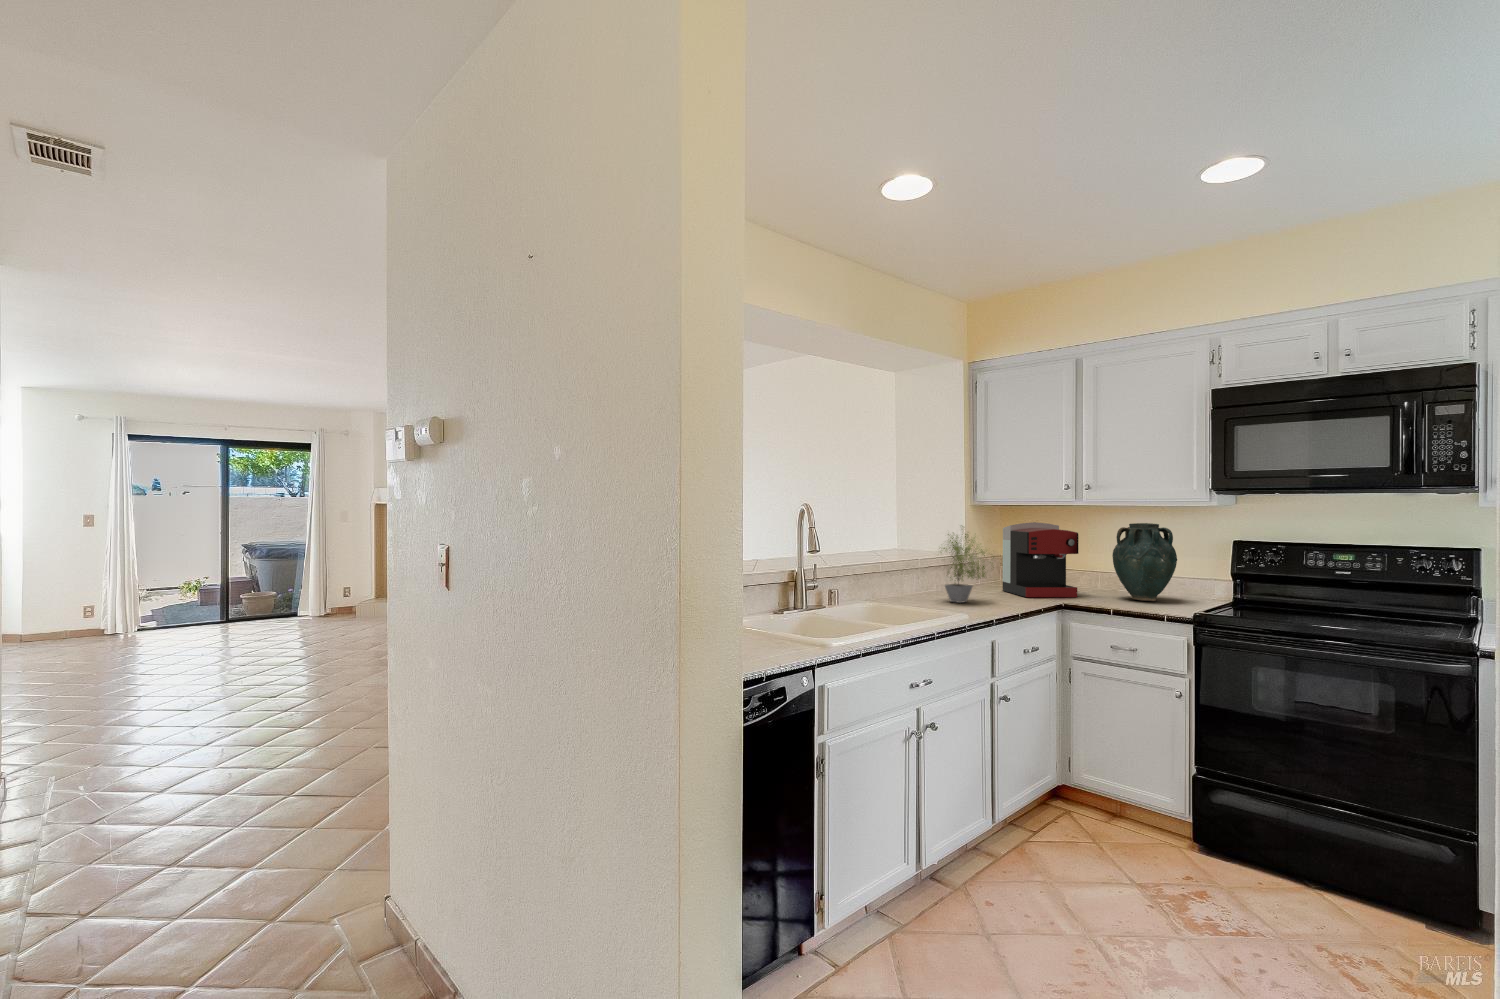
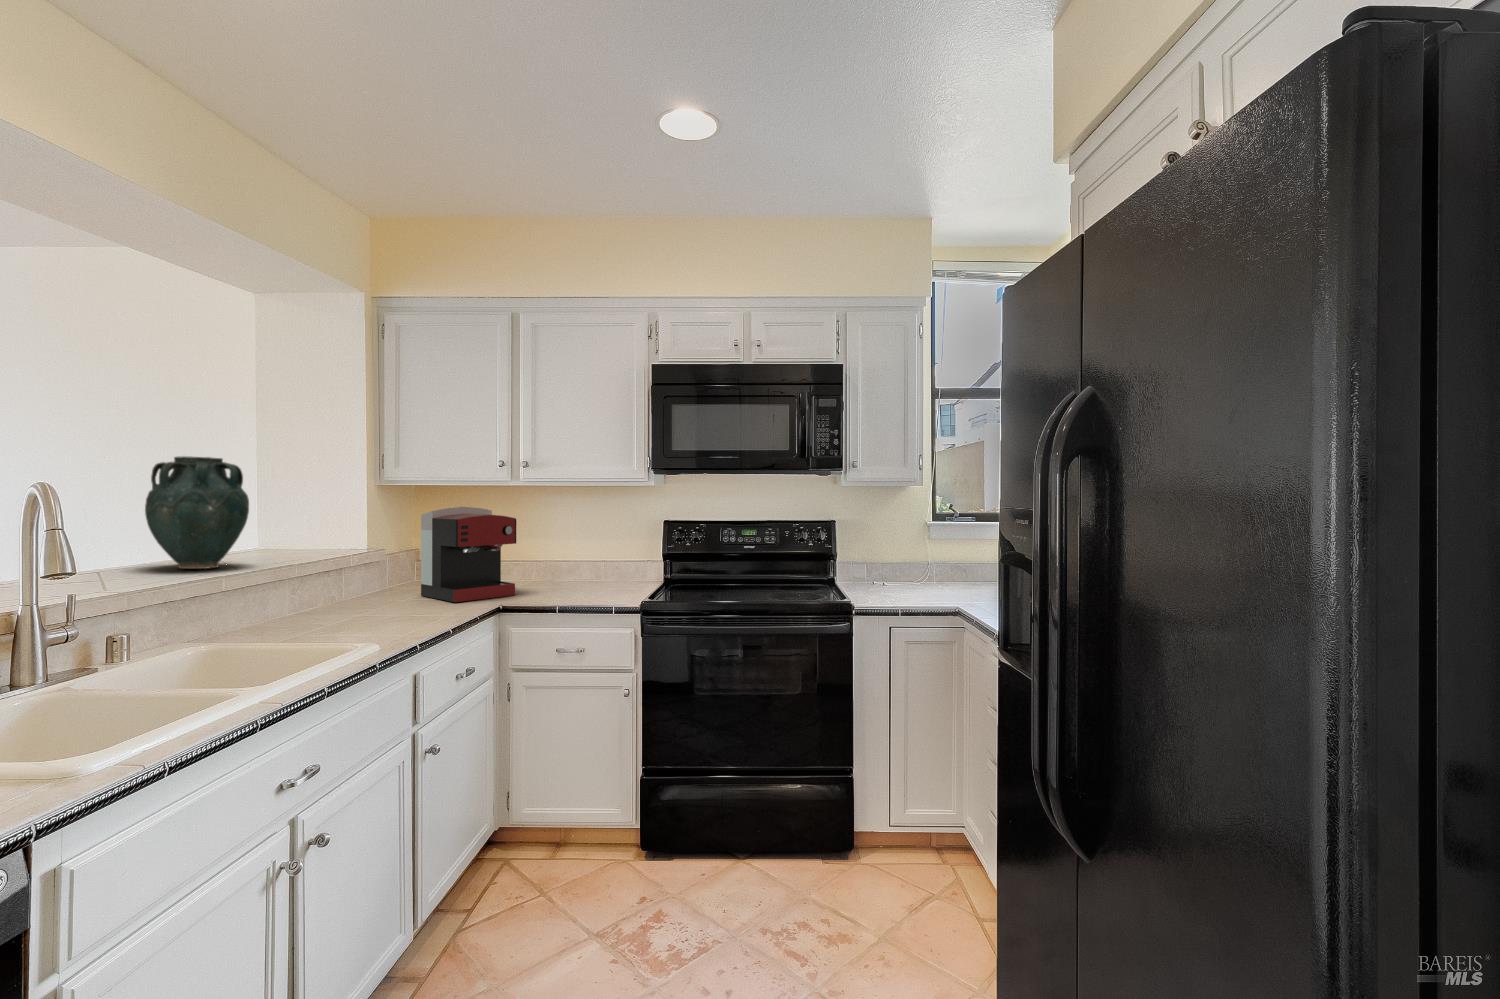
vase: present [1112,523,1177,601] -> present [145,456,249,569]
potted plant: present [943,526,991,603] -> none [316,512,416,623]

